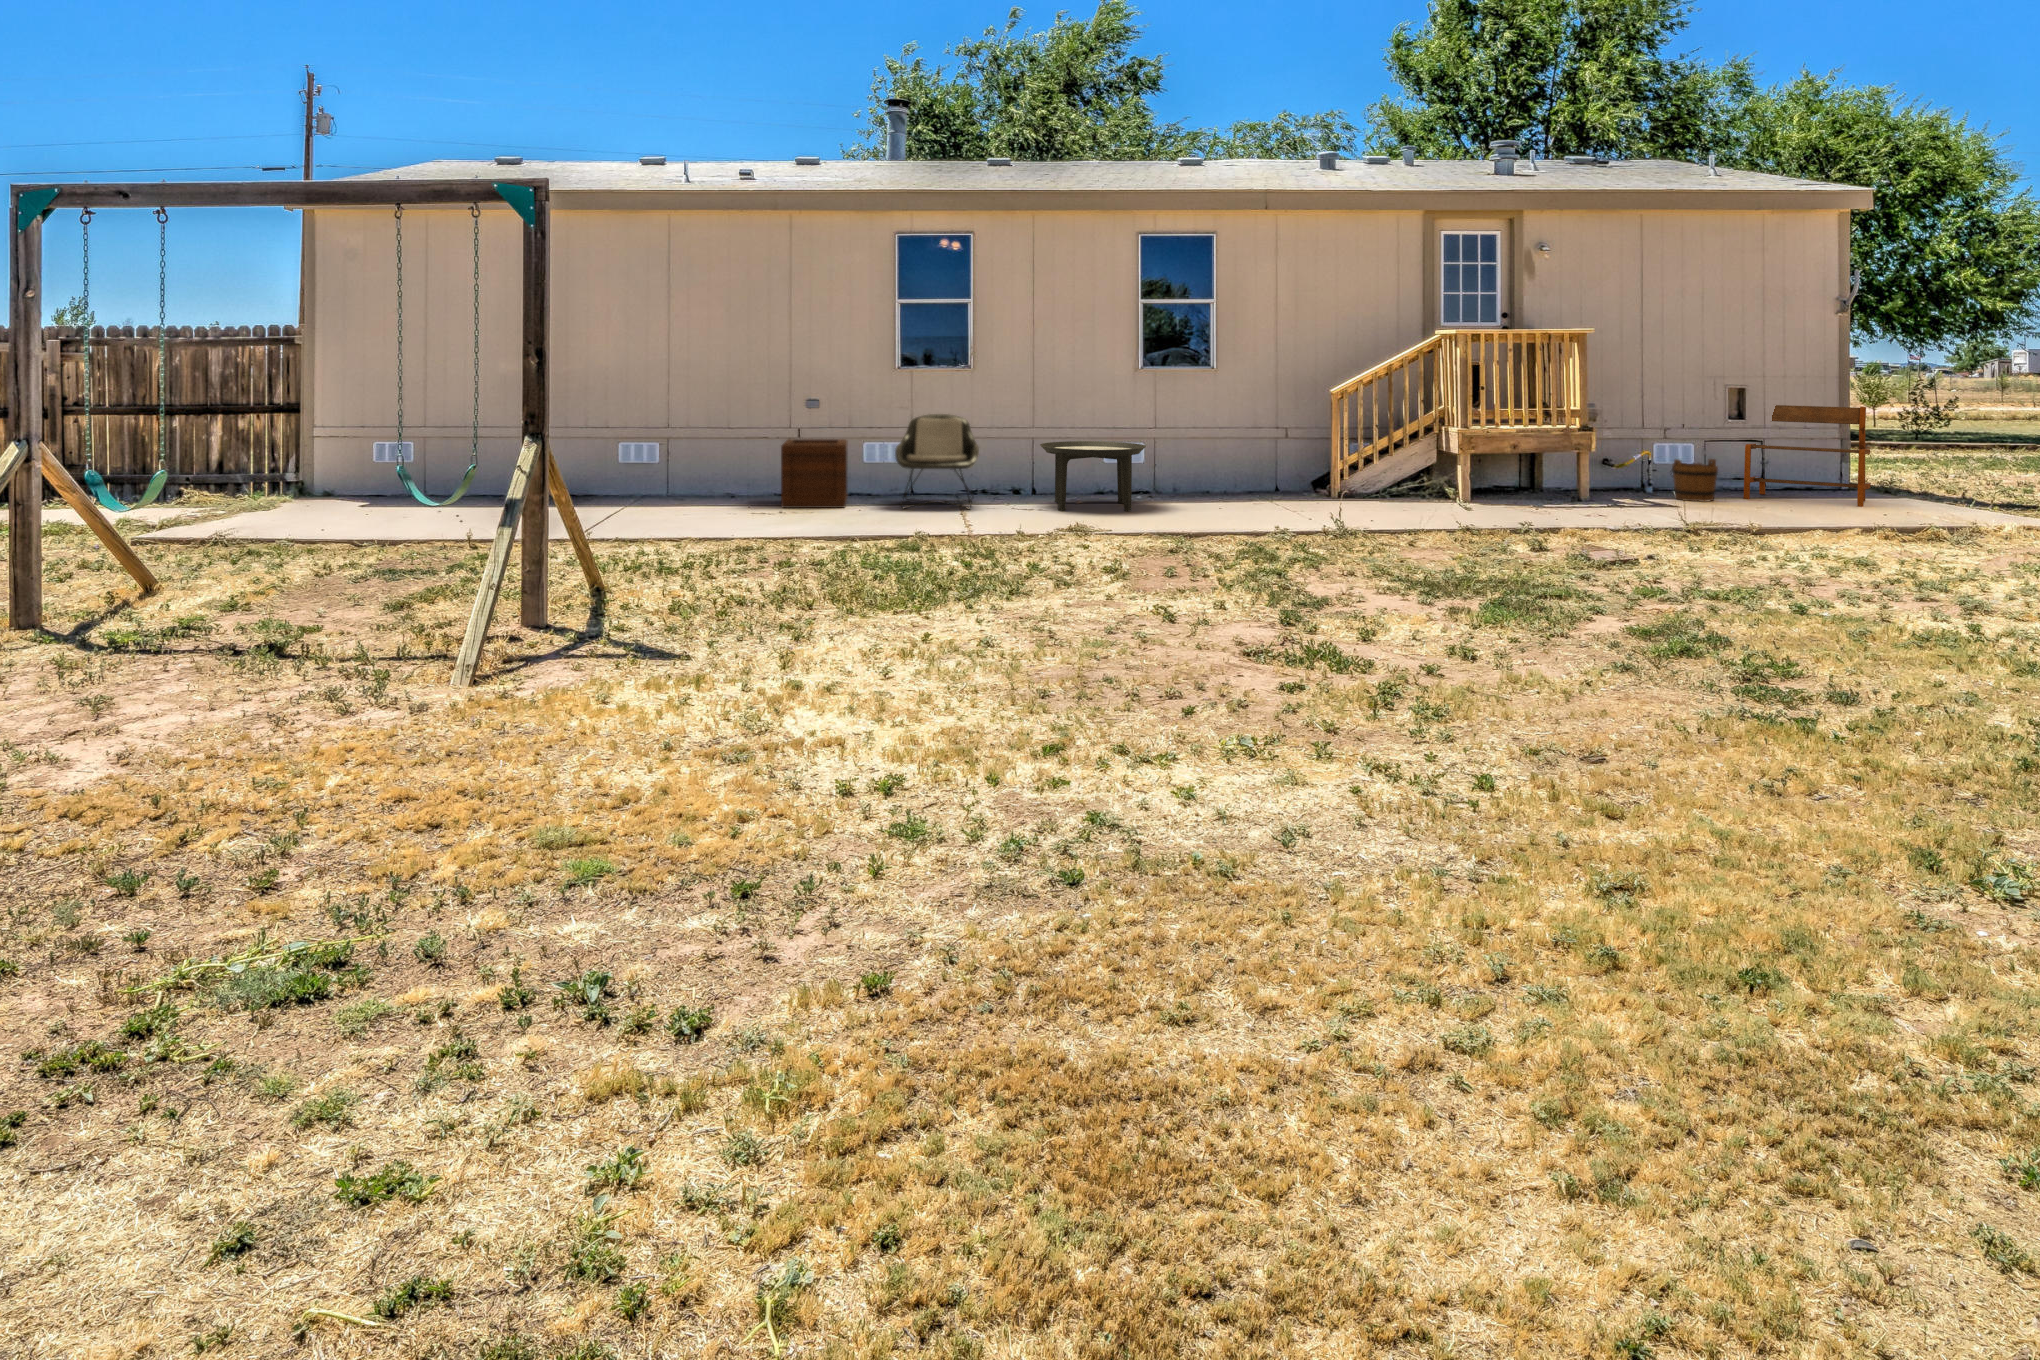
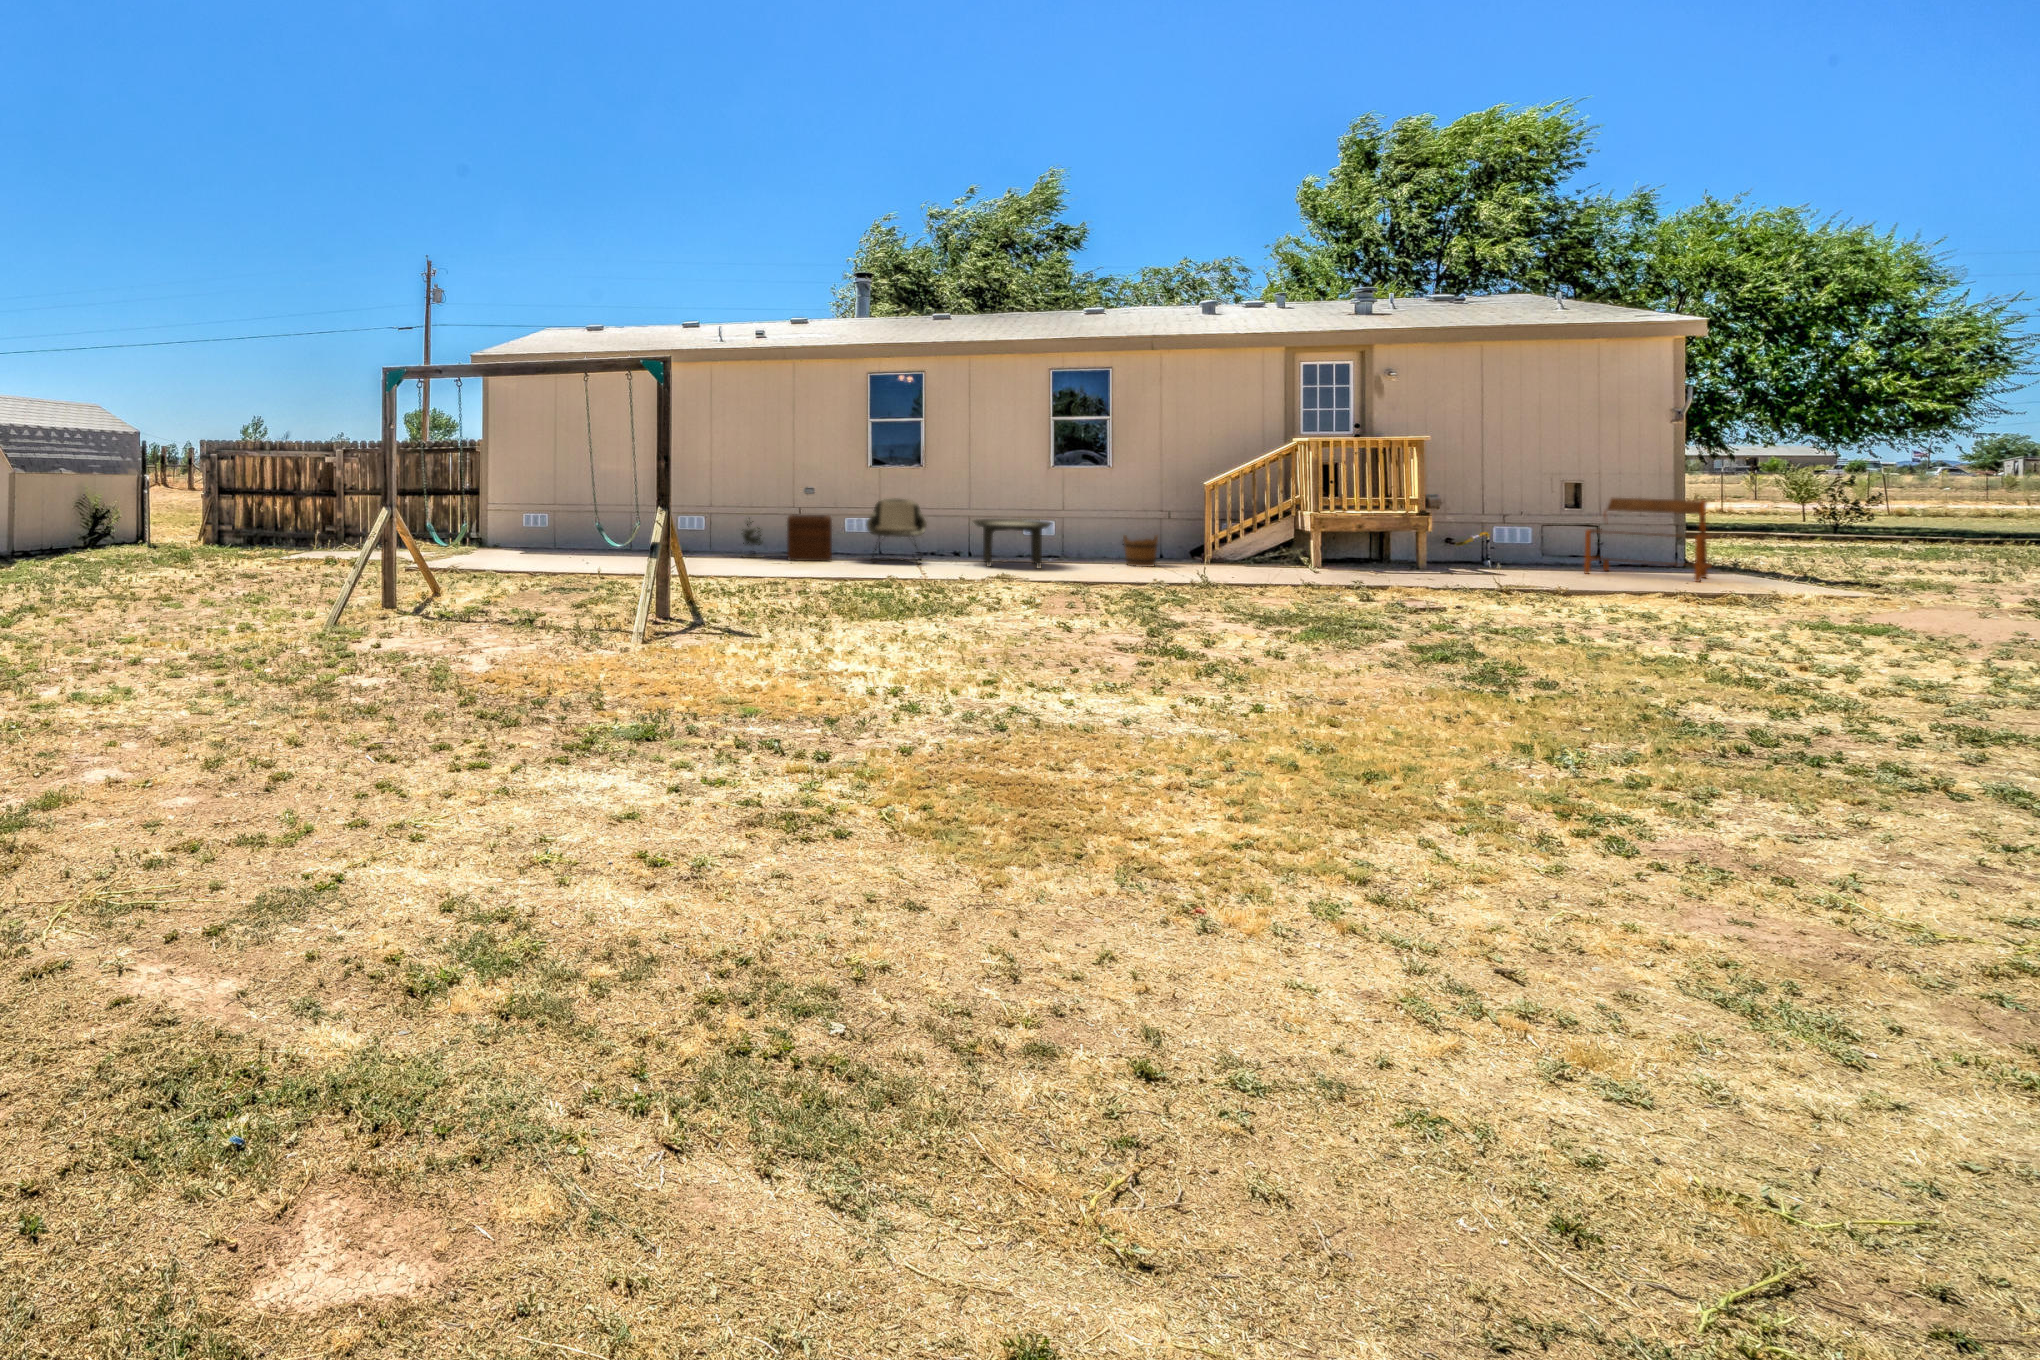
potted tree: none [712,441,751,505] -> present [742,518,763,558]
bucket: present [1672,459,1718,502] -> present [1122,536,1158,567]

